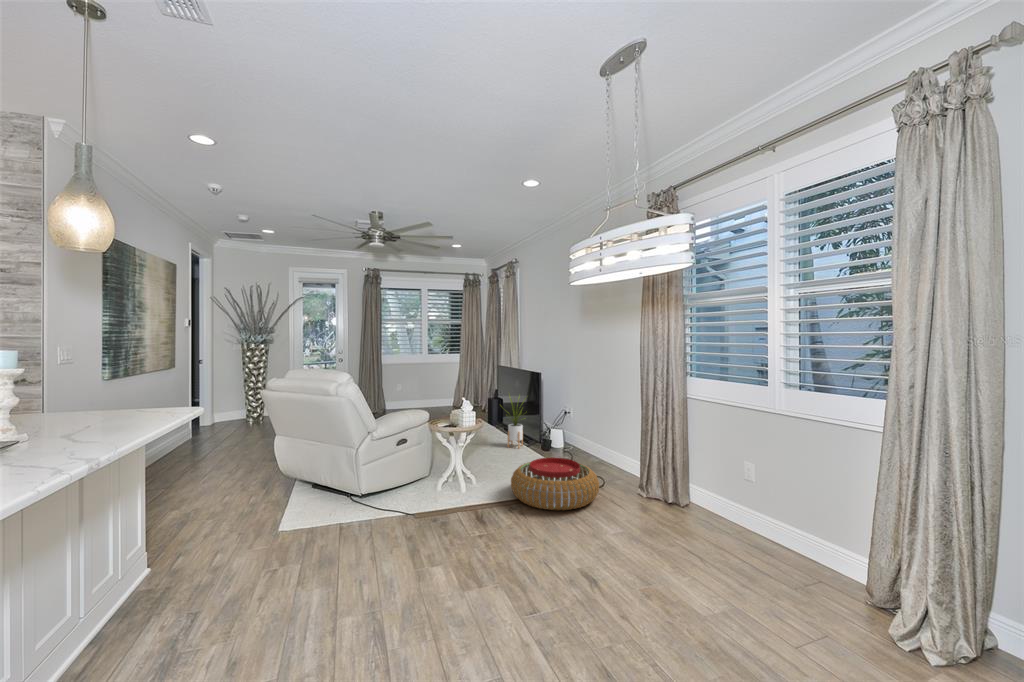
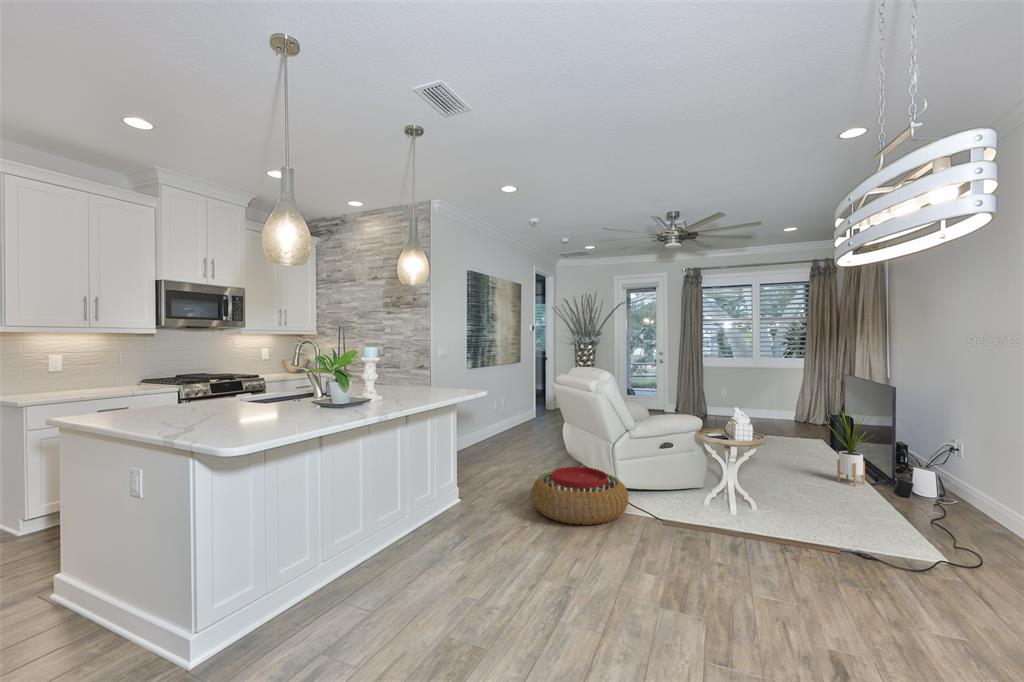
pouf: present [511,458,599,510] -> present [531,467,629,525]

